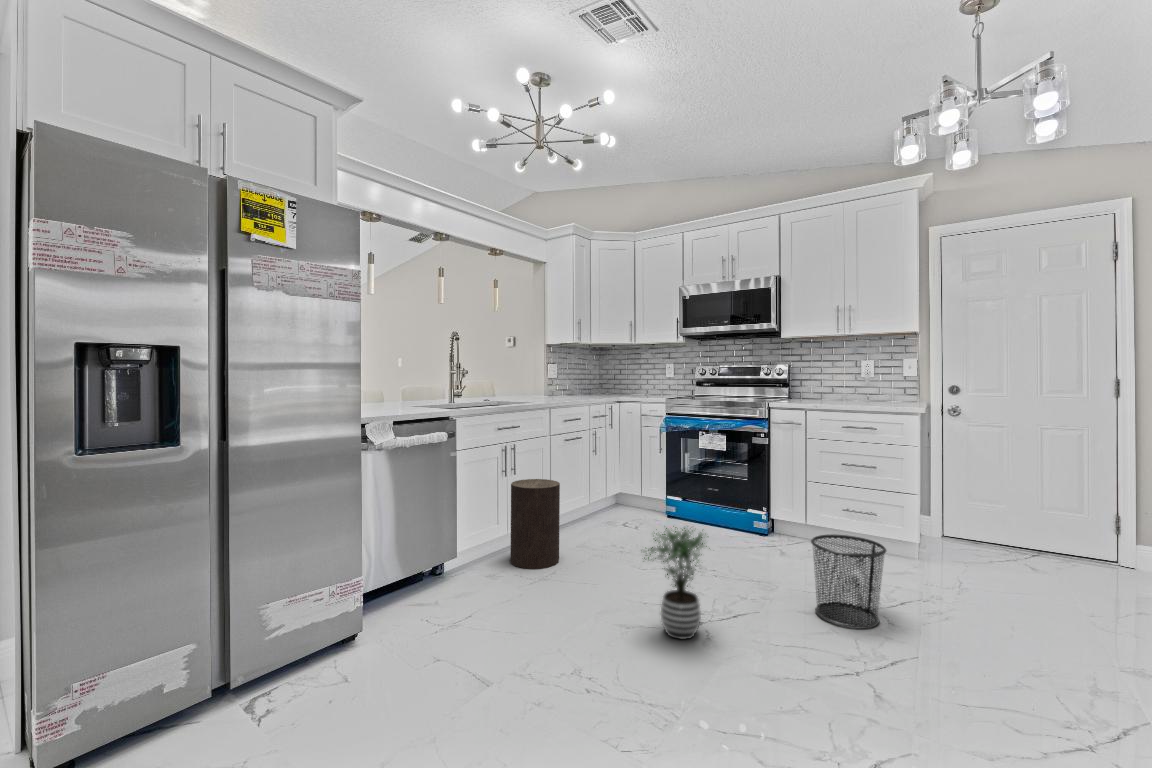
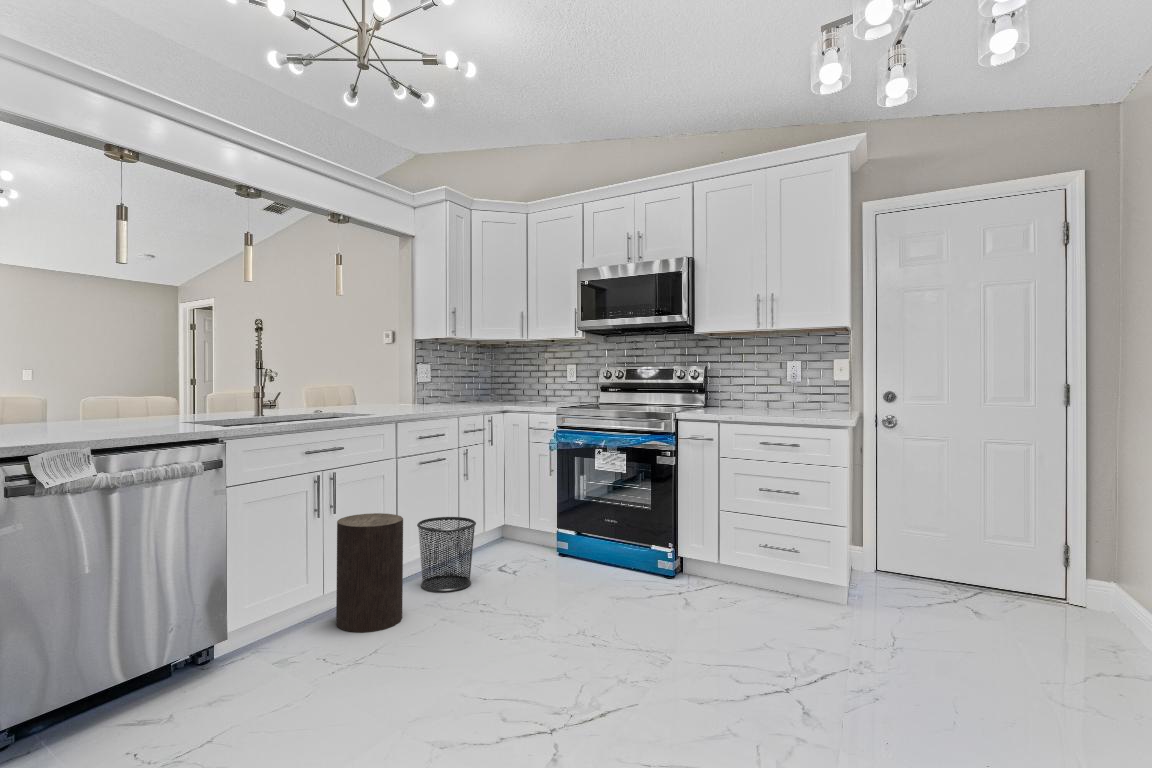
potted plant: present [644,526,710,640] -> none [473,574,575,727]
waste bin: present [811,534,886,629] -> present [417,517,476,592]

